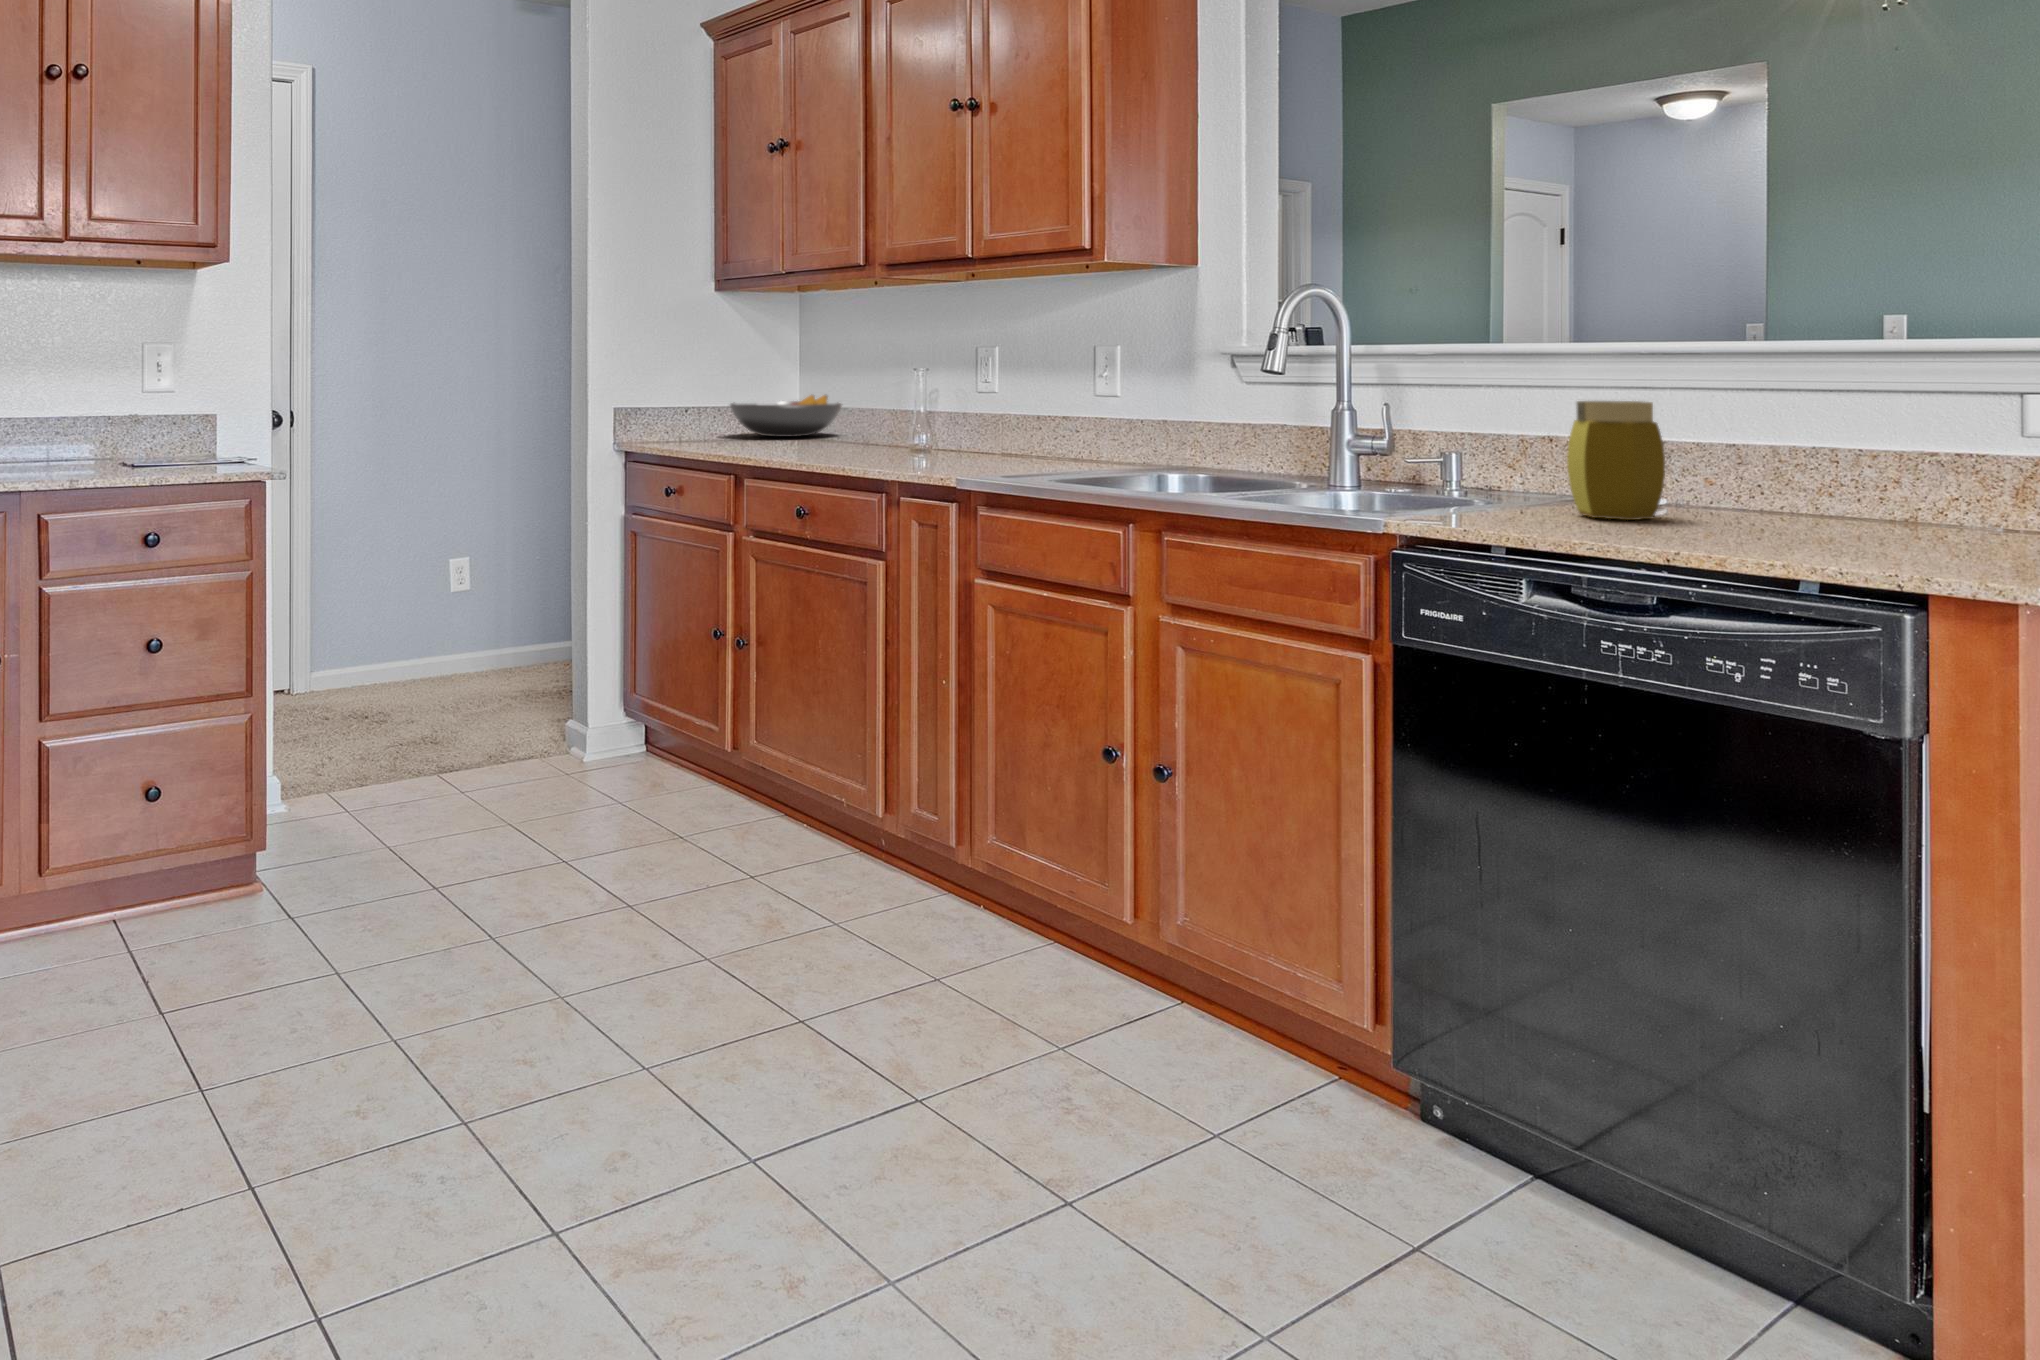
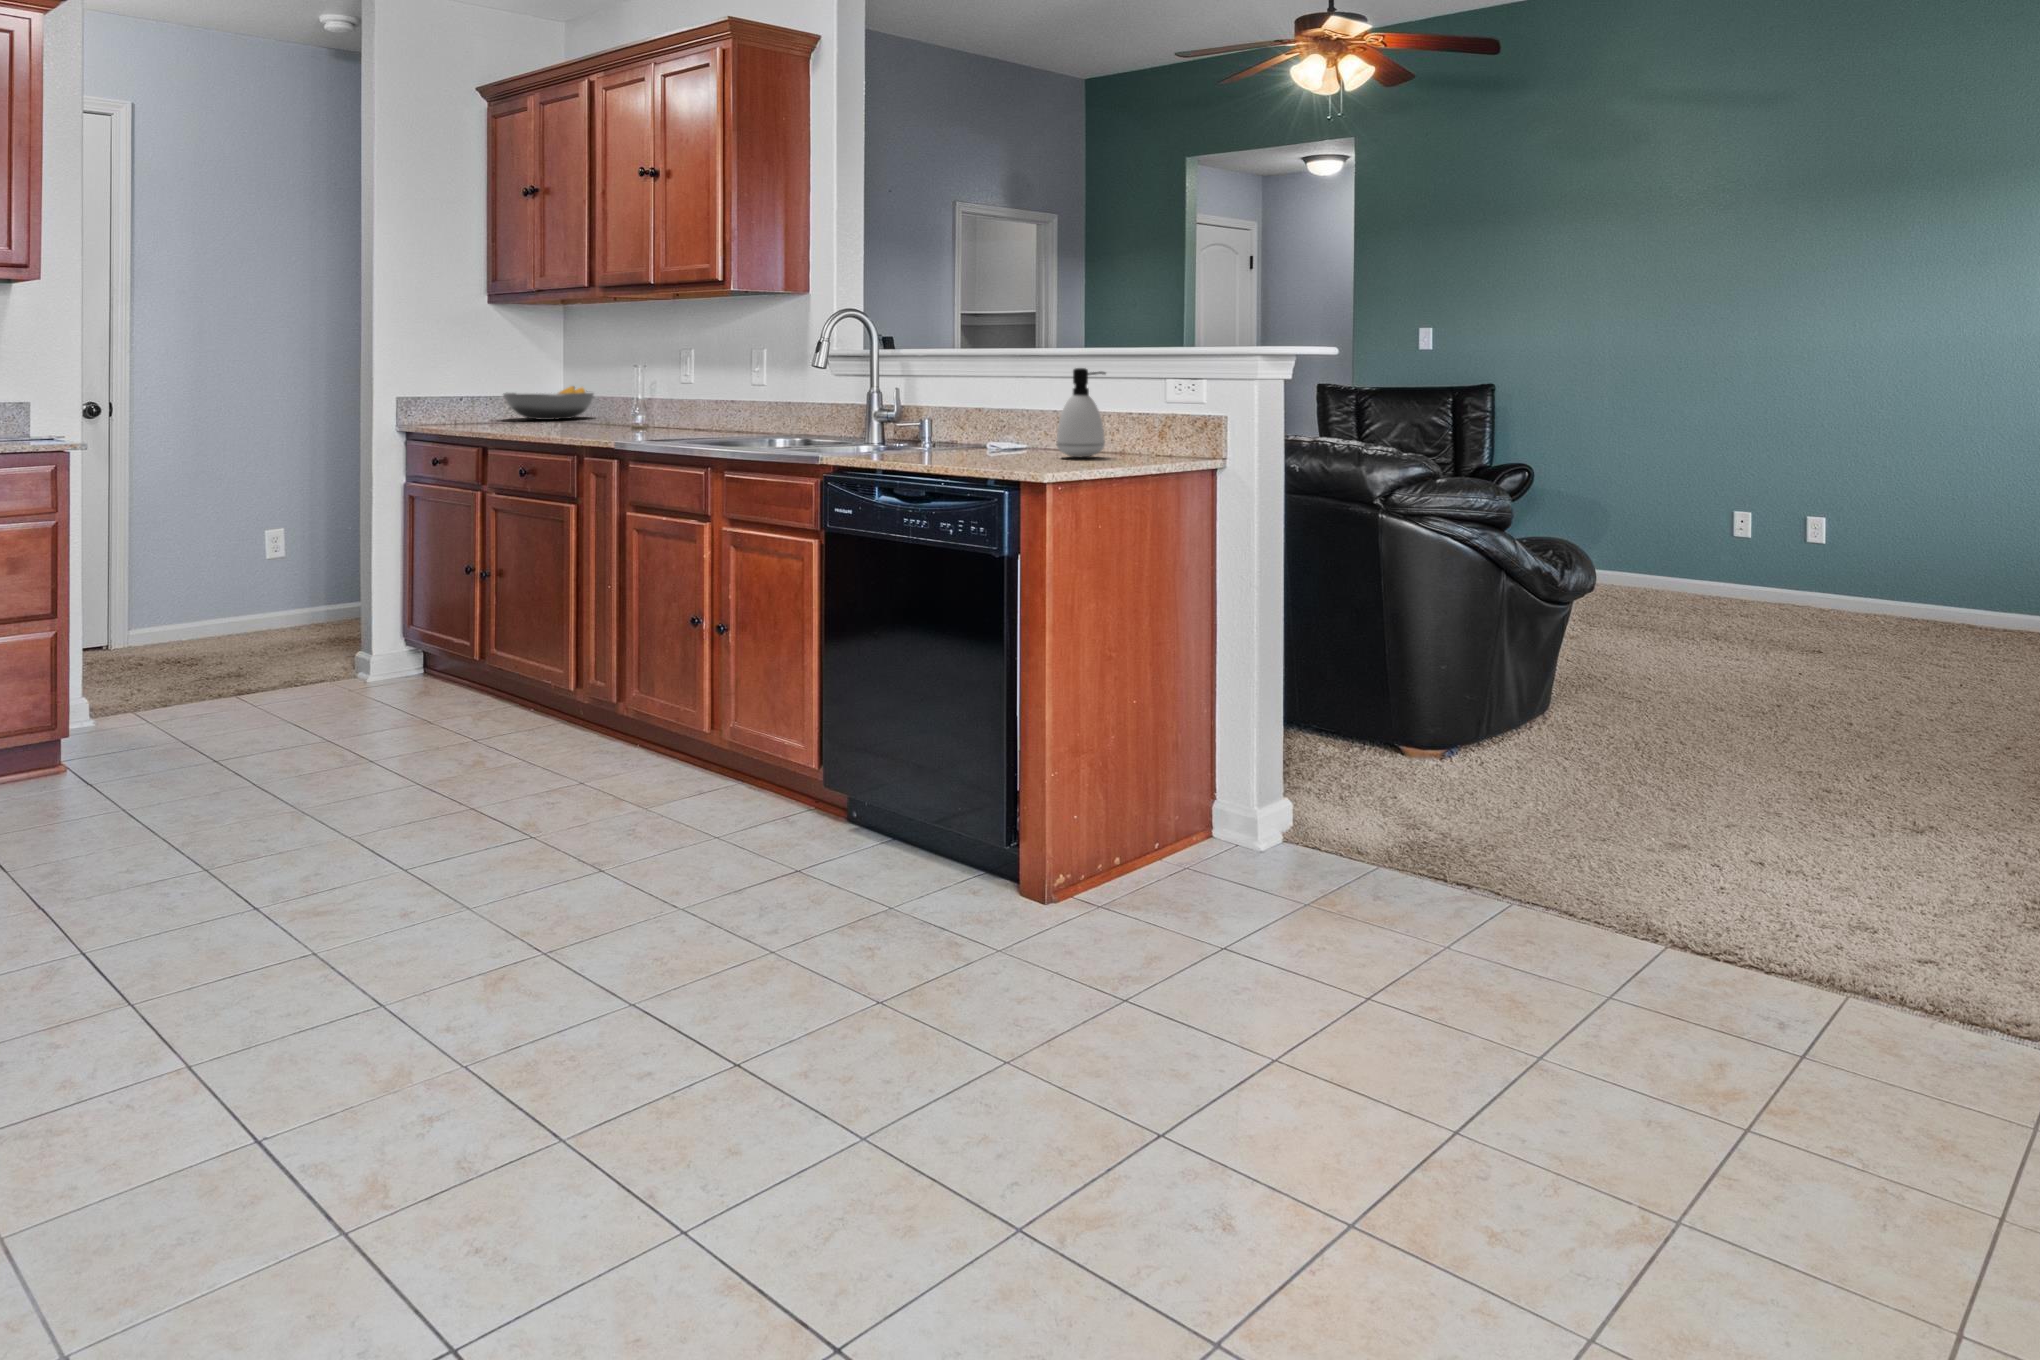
soap dispenser: none [1776,378,1880,531] -> present [1057,368,1106,457]
jar: present [1567,401,1665,520] -> none [966,383,1012,455]

